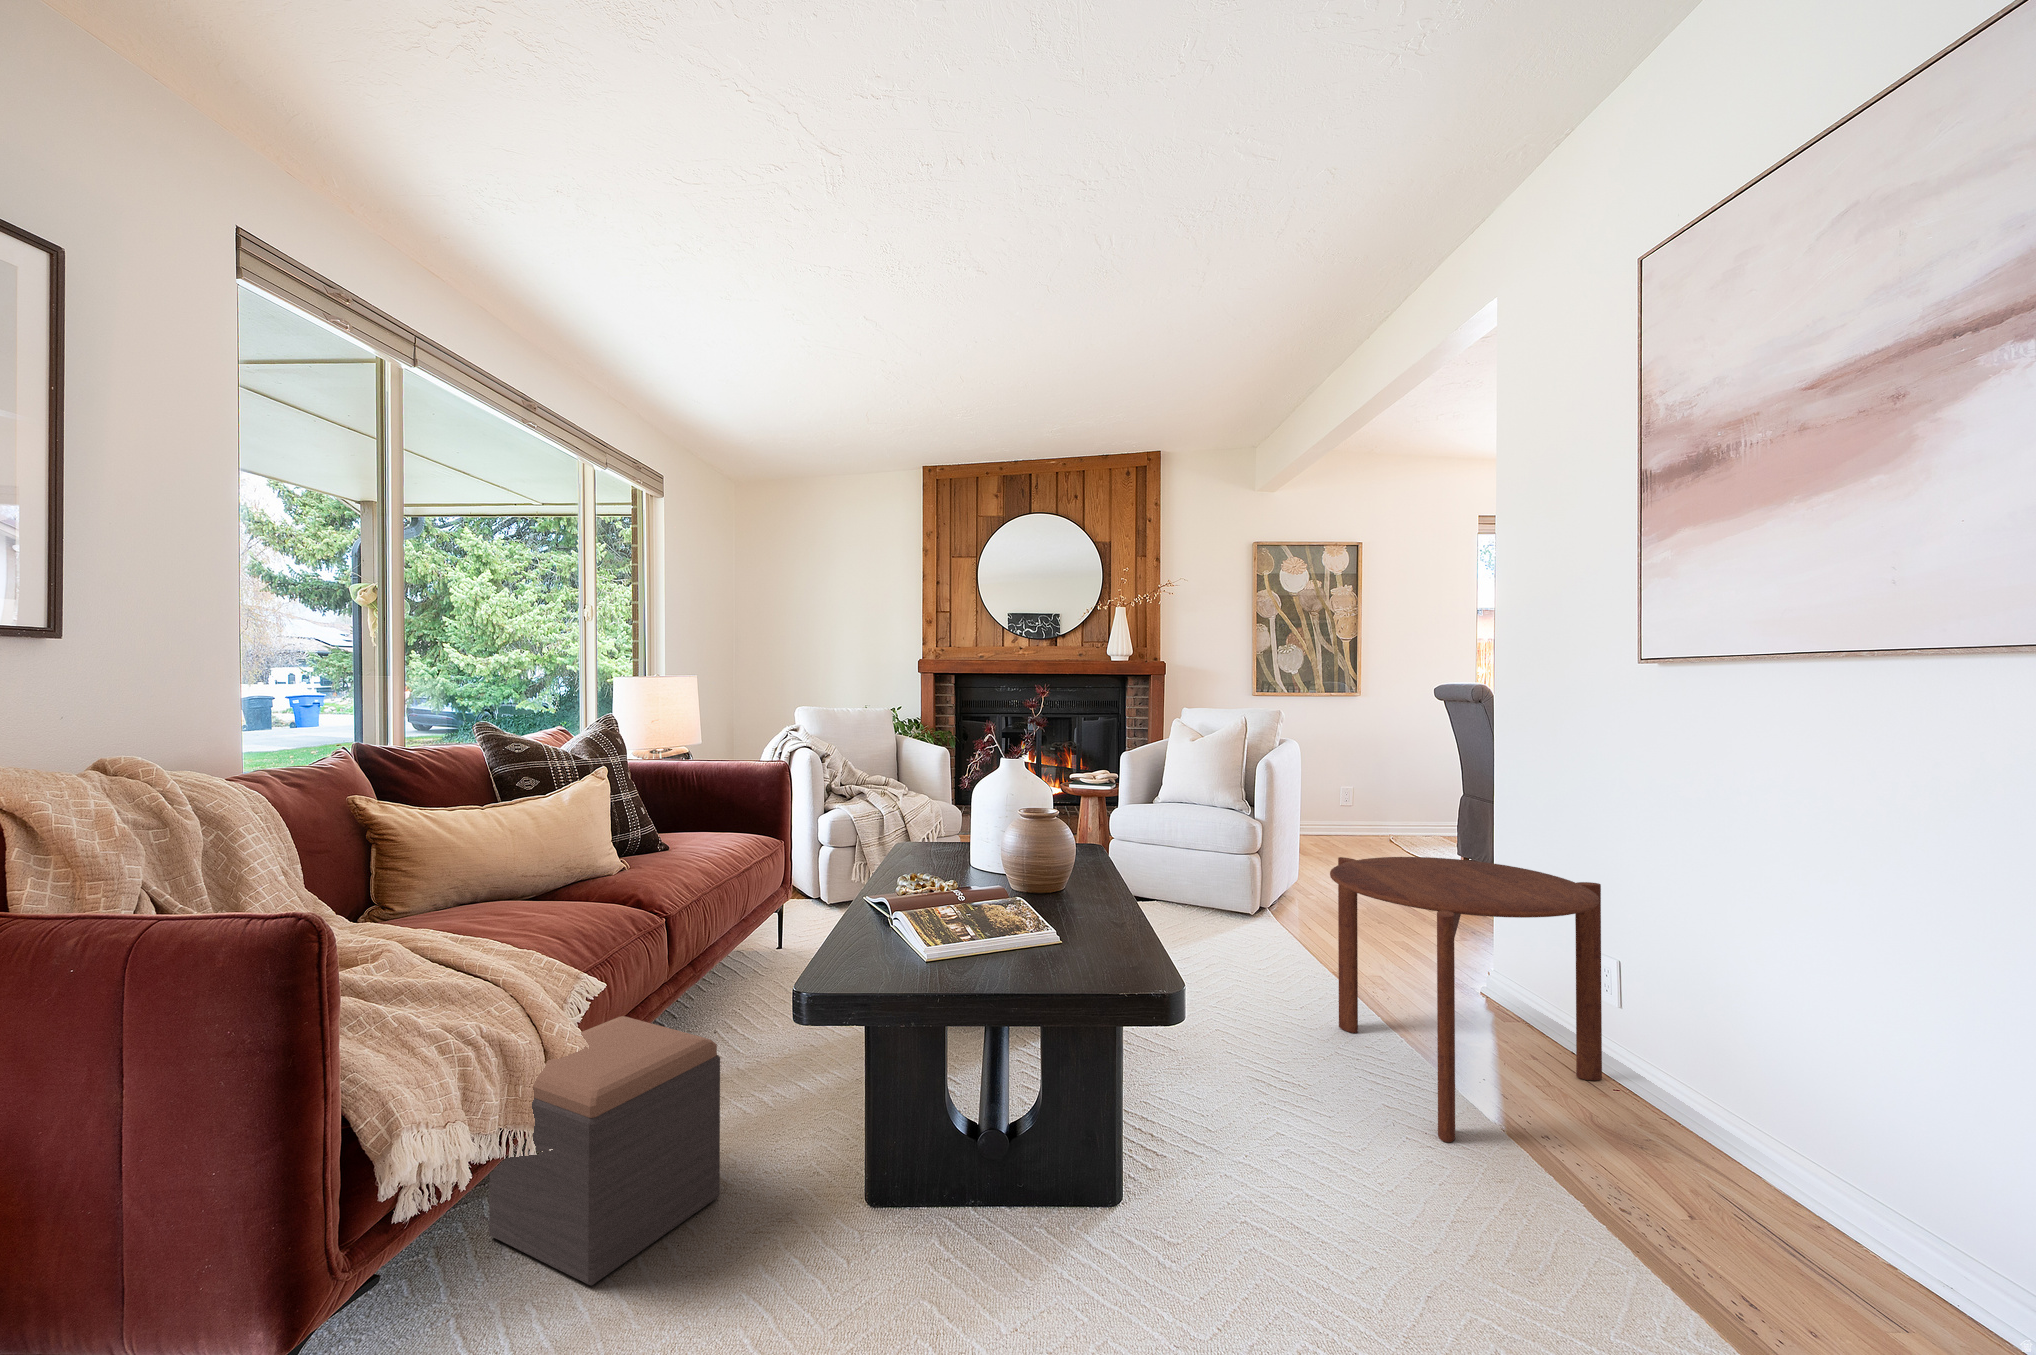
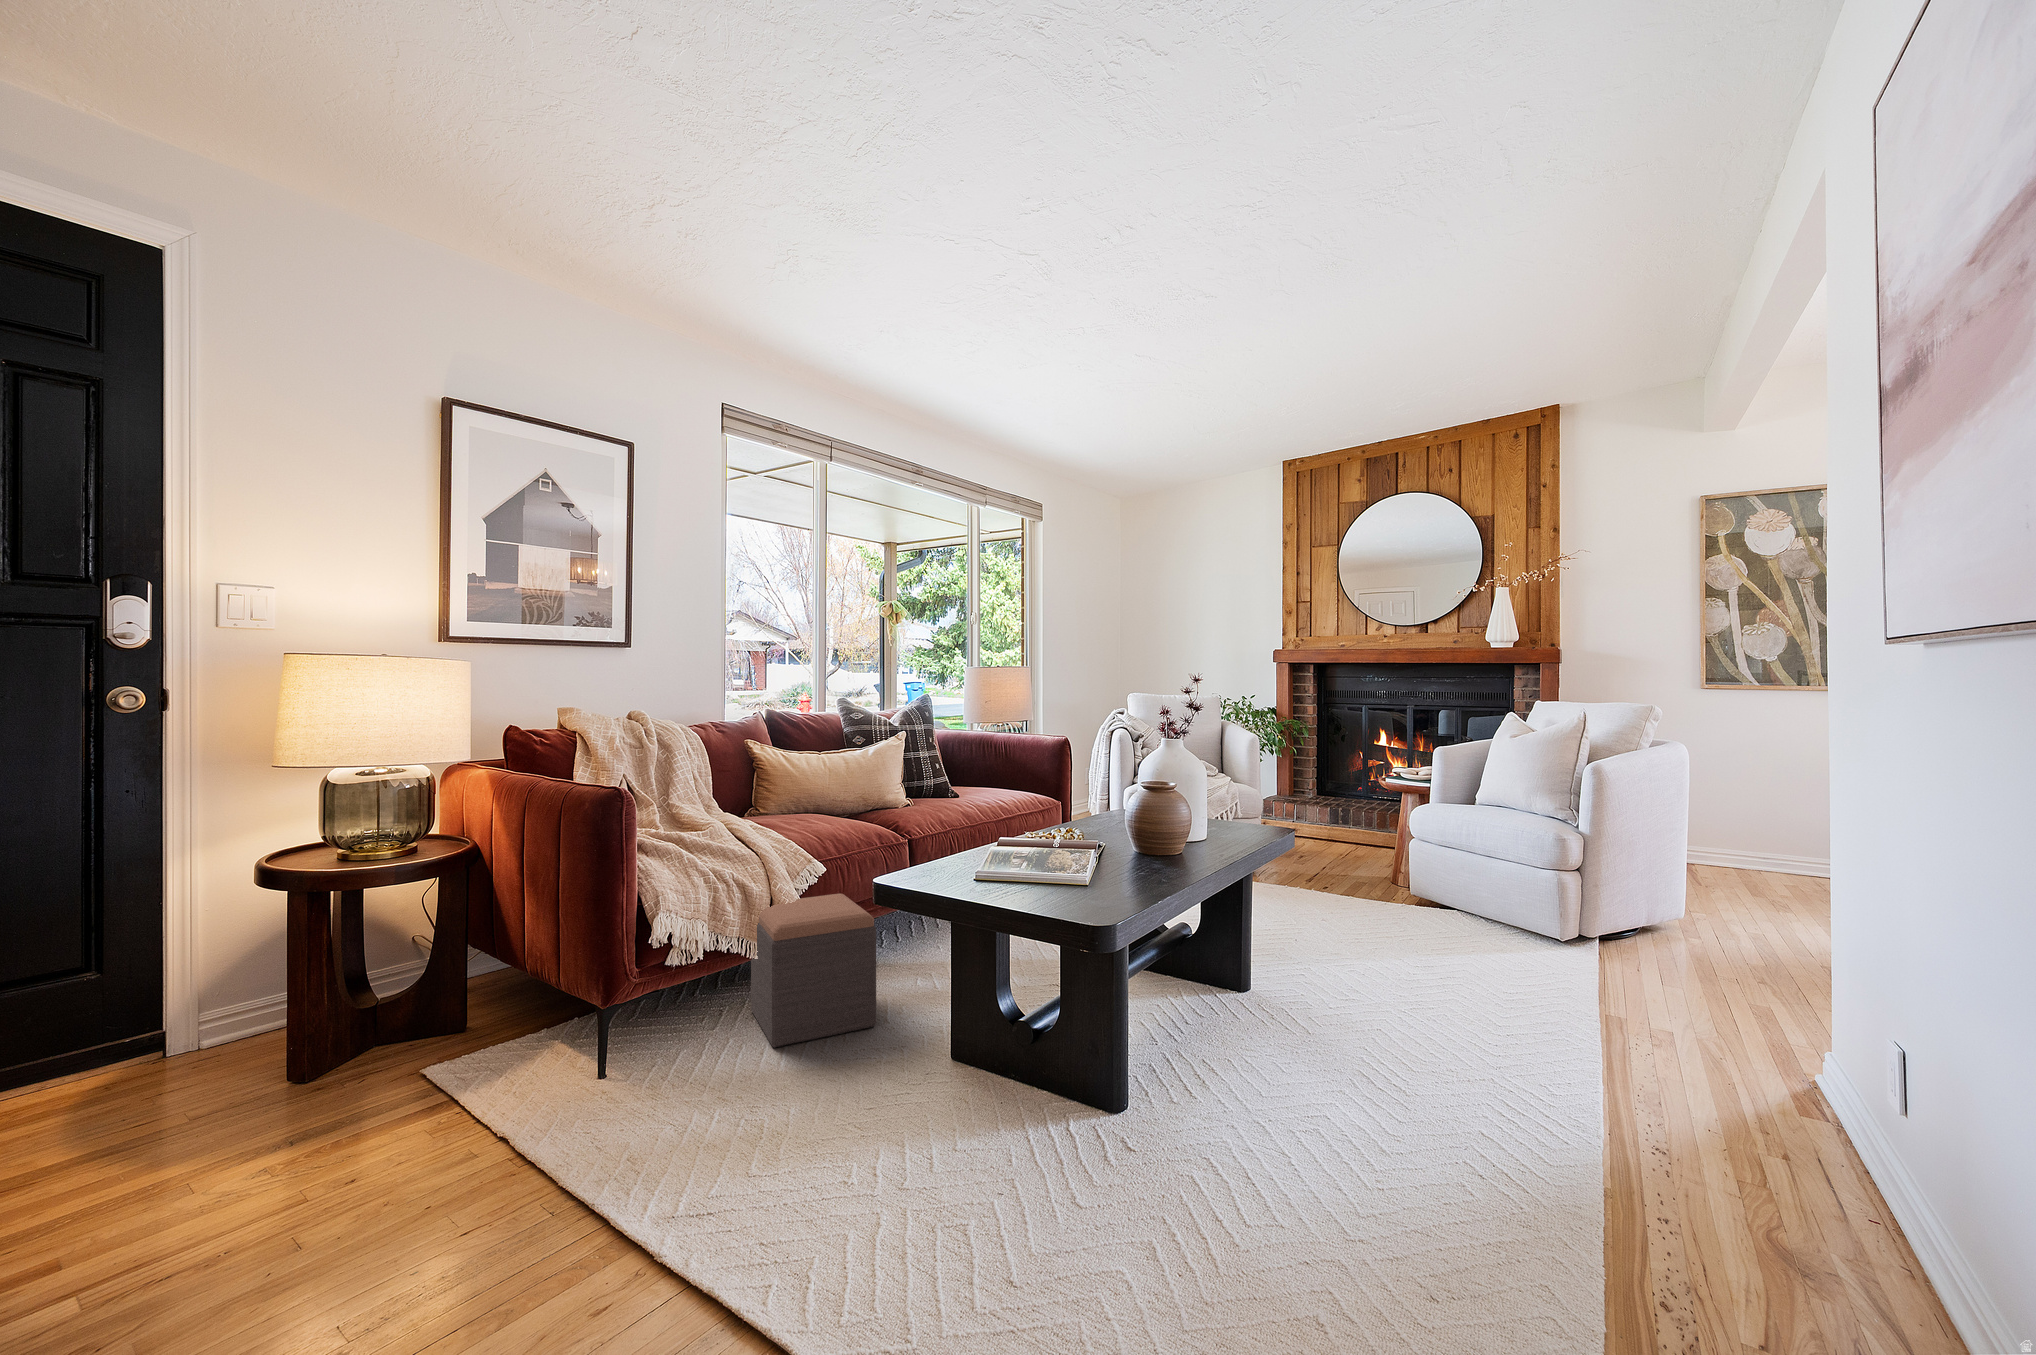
side table: present [1330,857,1602,1142] -> none [1473,861,1881,1192]

